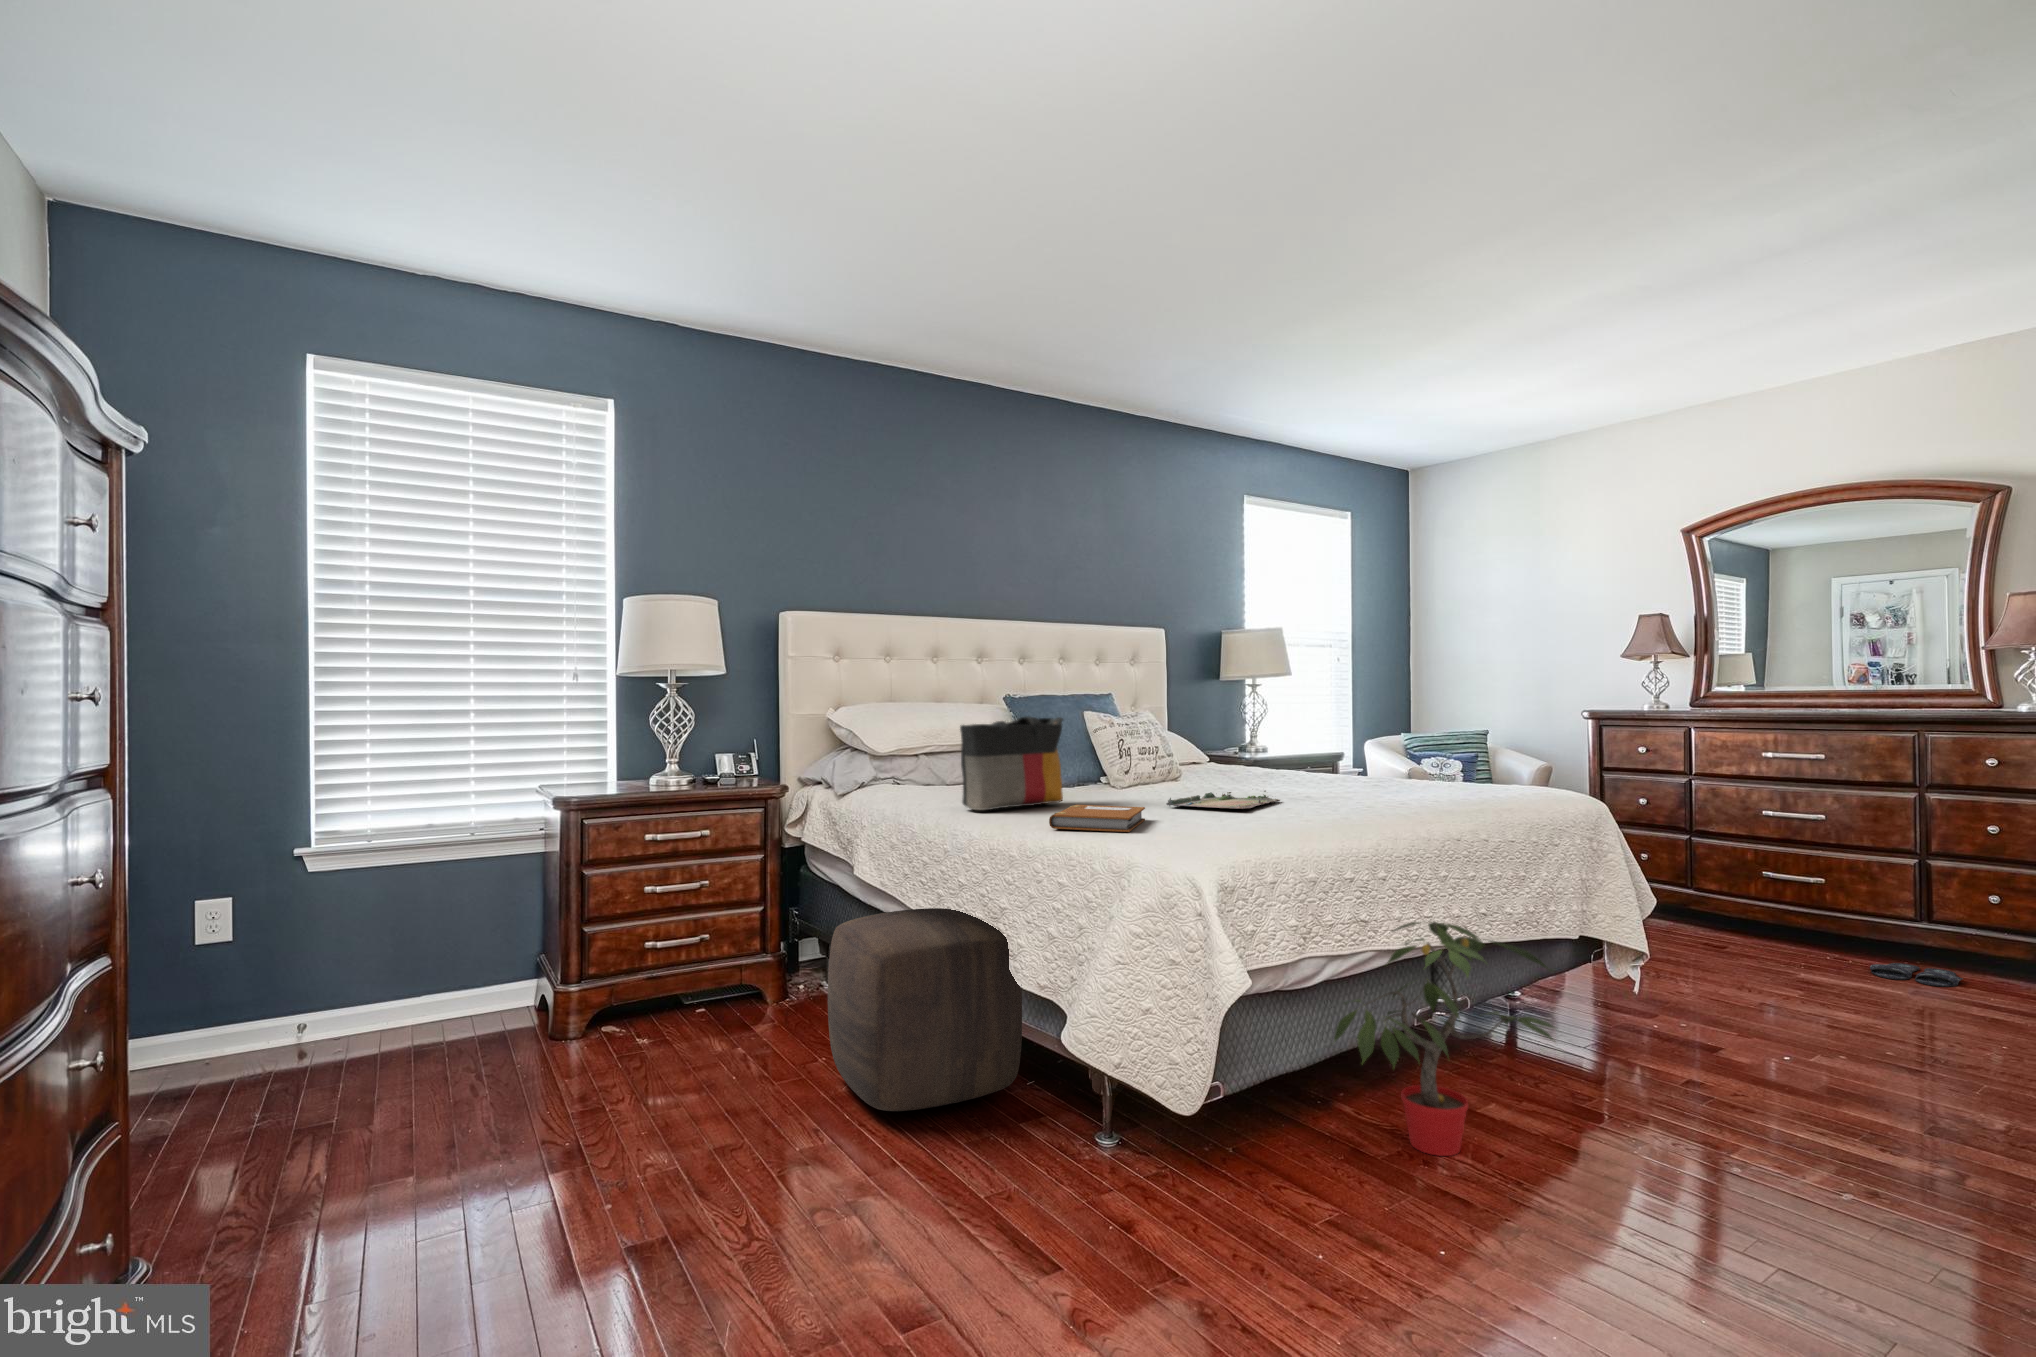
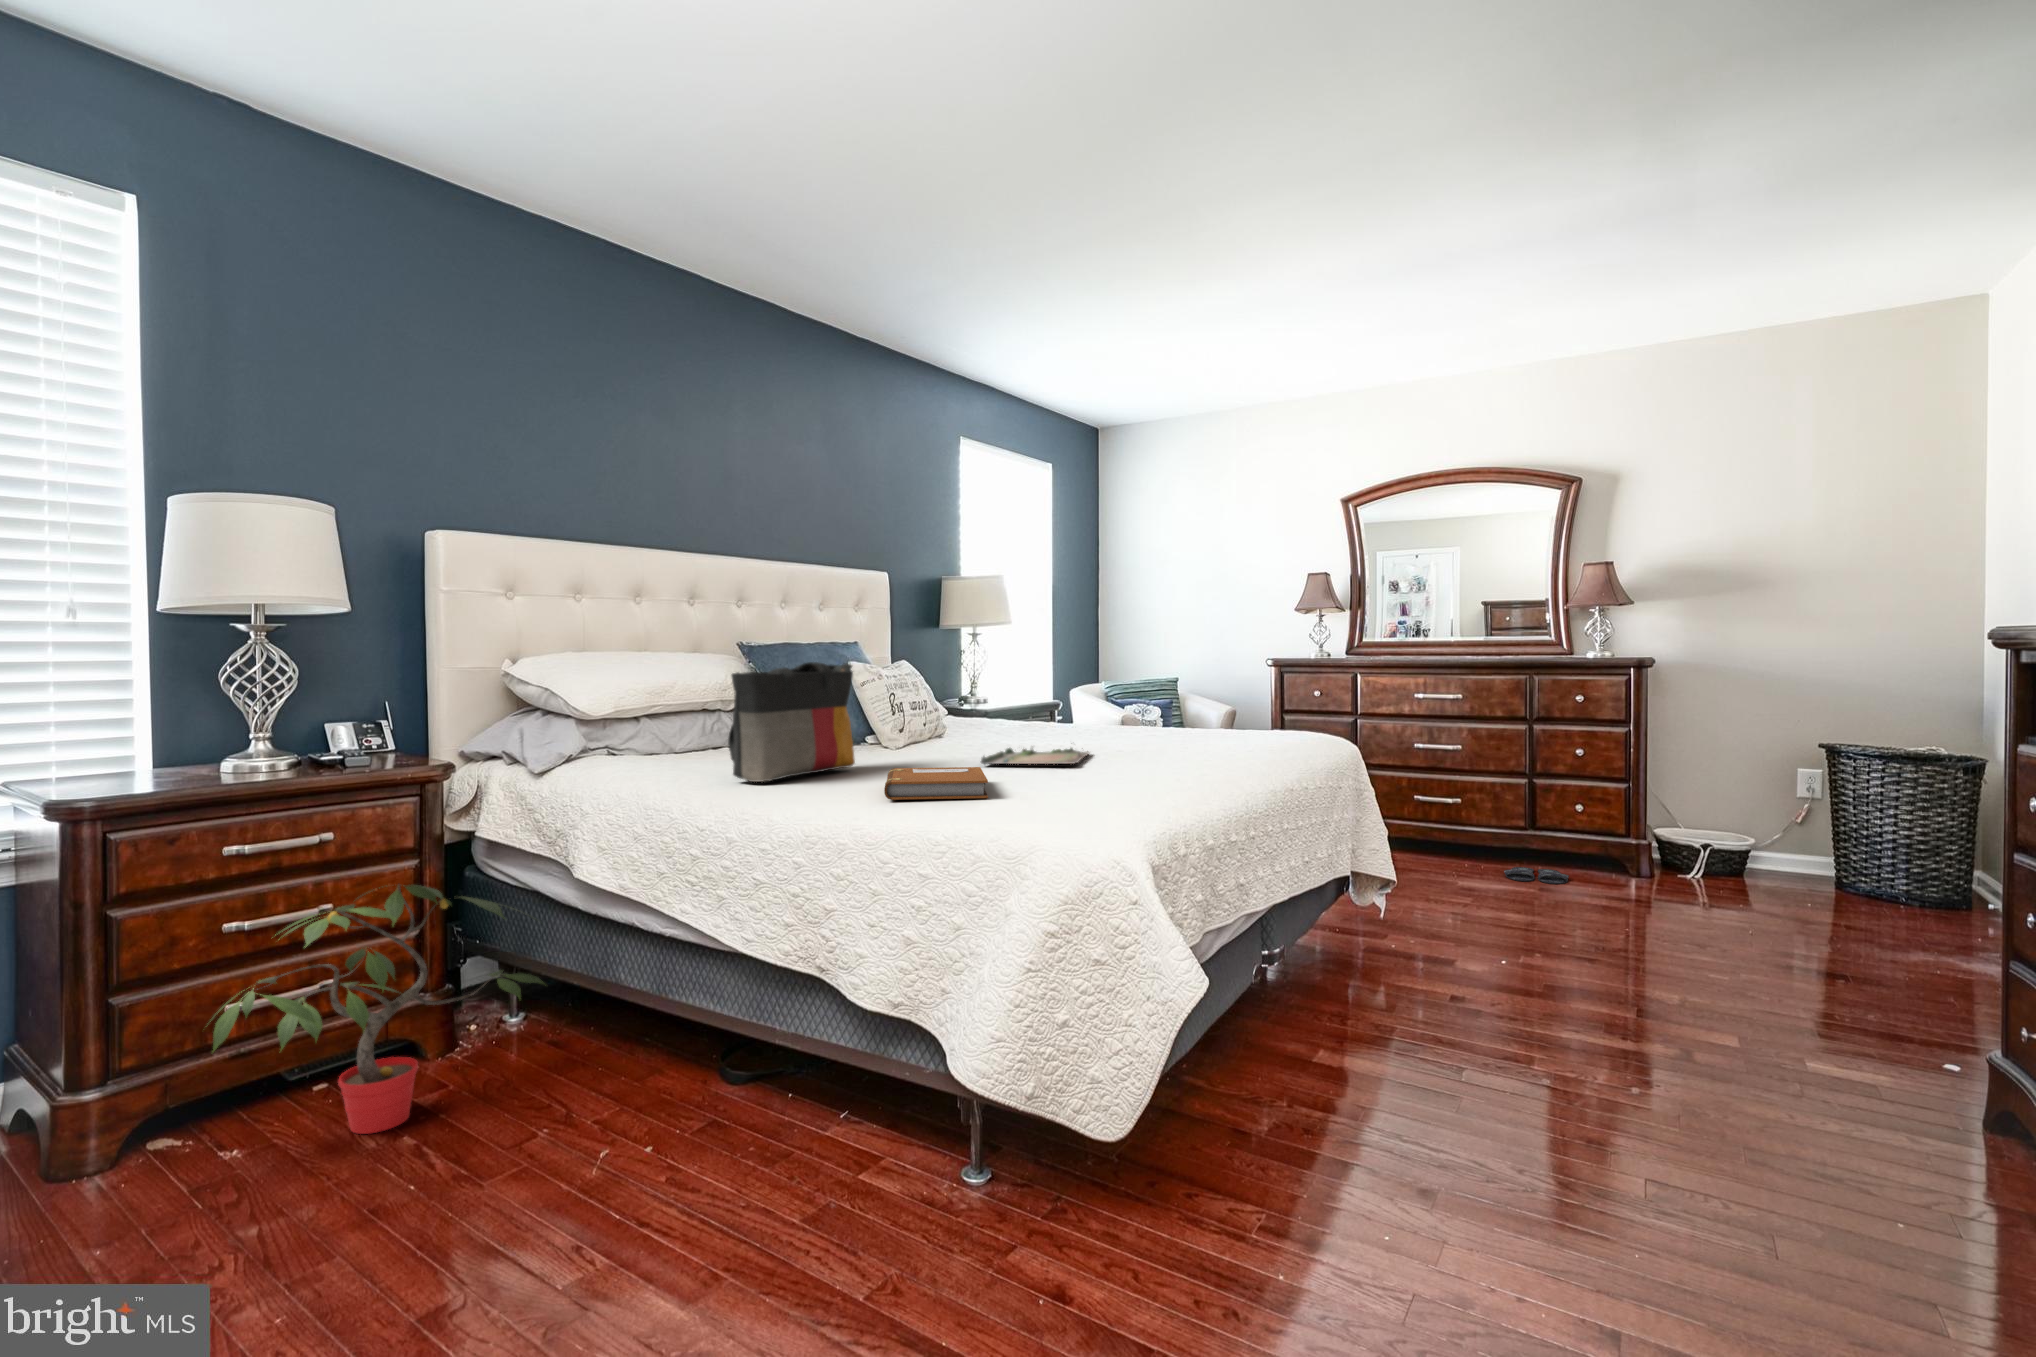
ottoman: present [828,908,1022,1111] -> none [564,913,849,1208]
potted plant: present [1334,922,1555,1156] -> present [213,885,544,1134]

